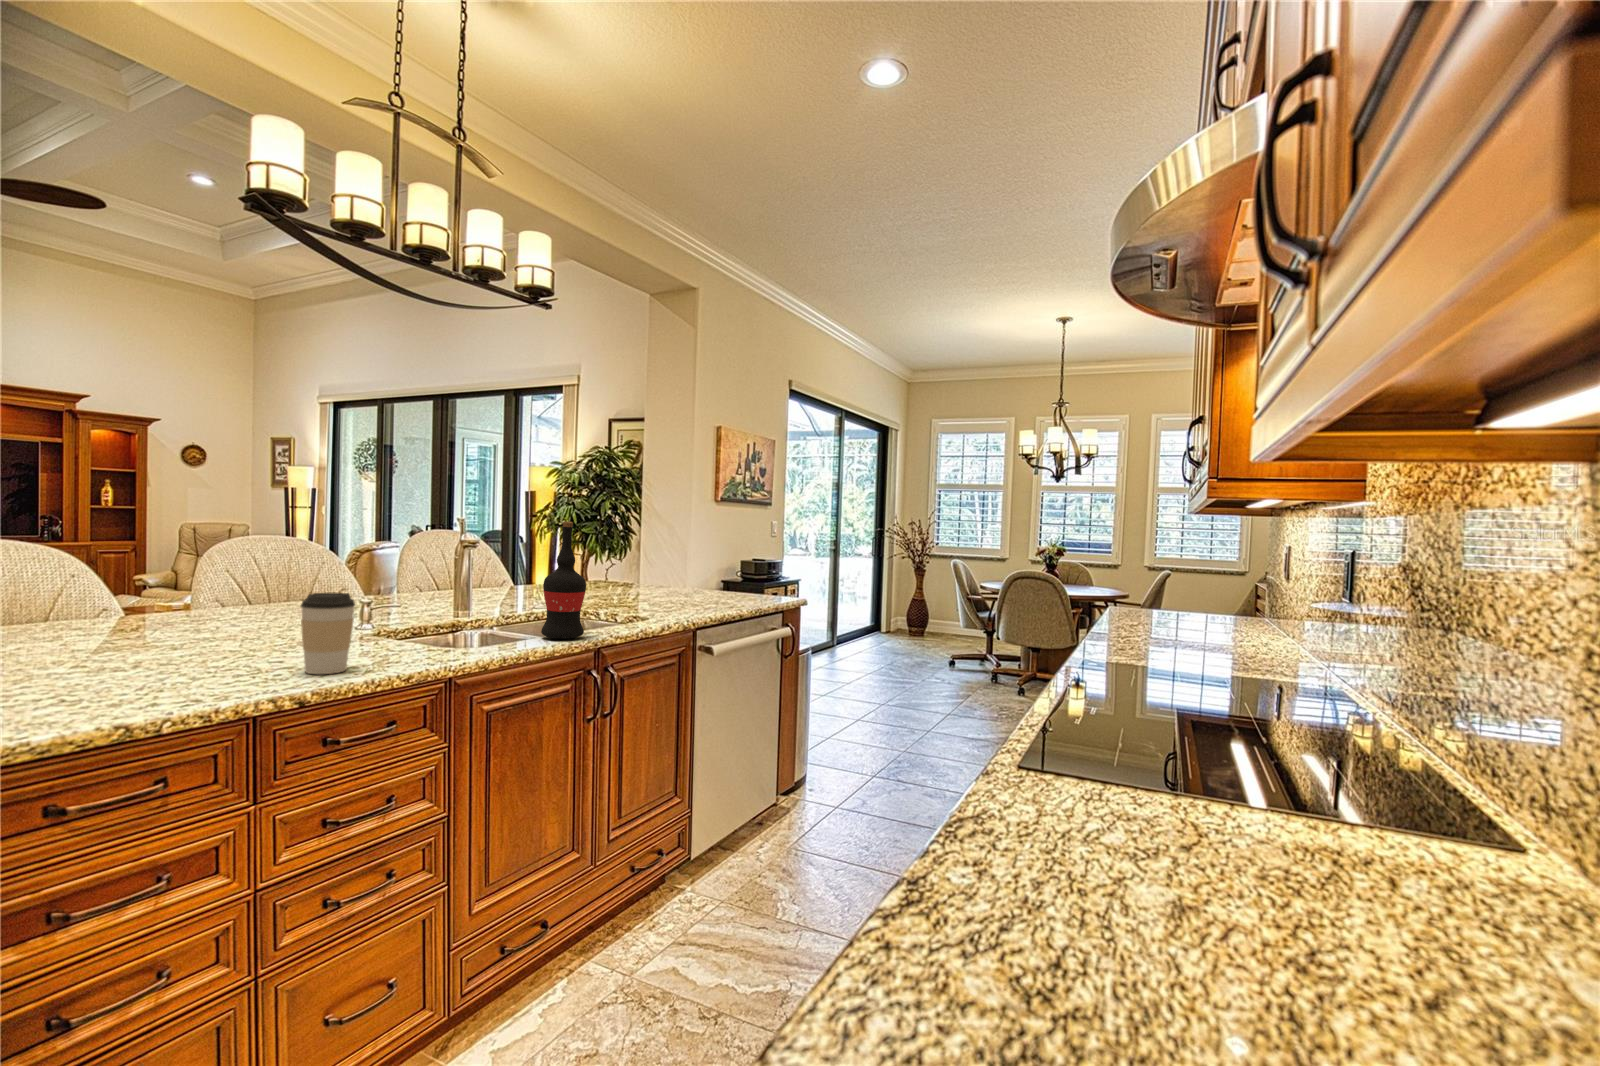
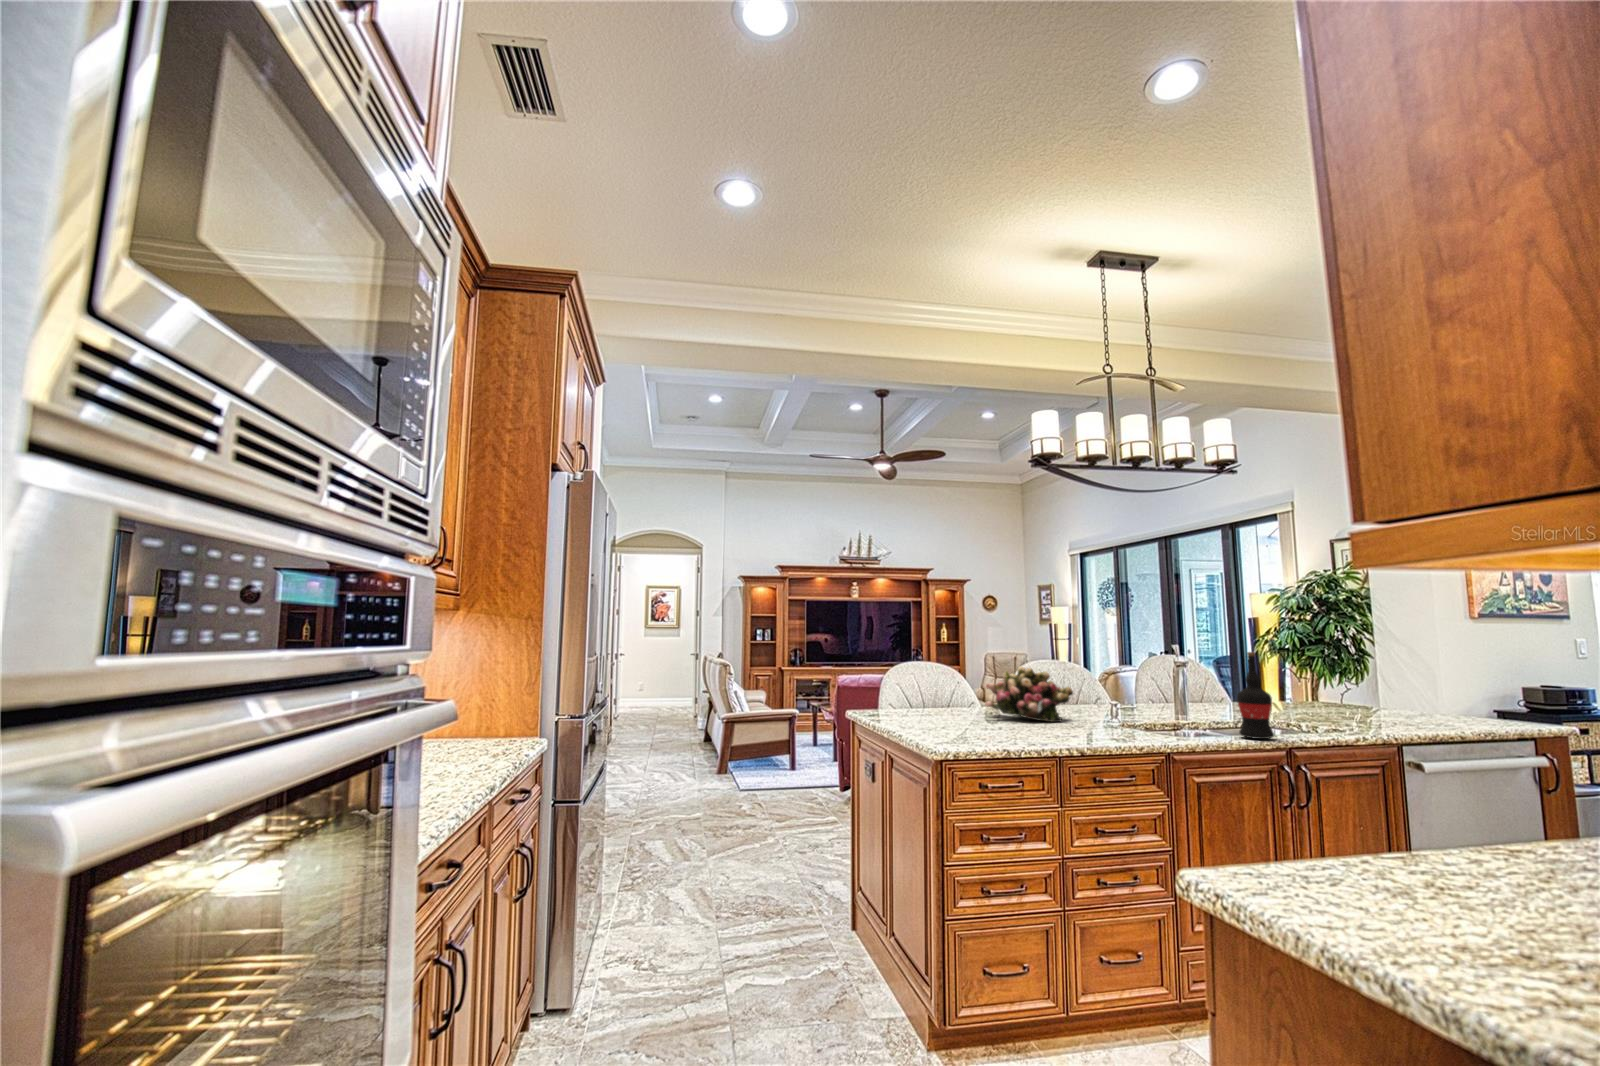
flower arrangement: none [82,541,287,638] -> present [985,666,1073,722]
coffee cup: present [301,593,355,674] -> none [1085,696,1113,742]

